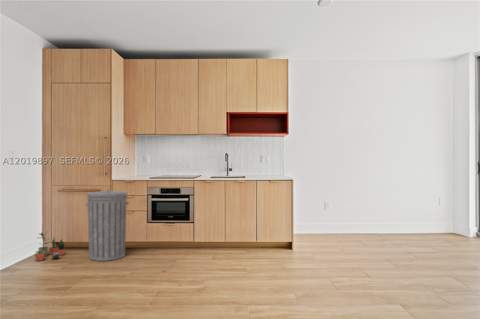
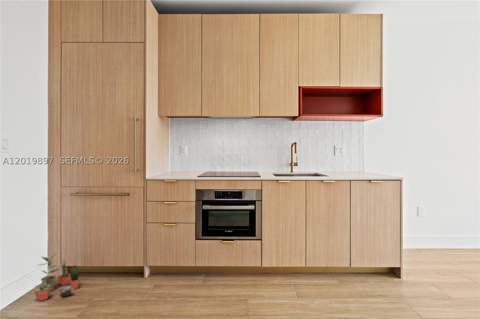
trash can: present [85,189,128,261] -> none [109,193,171,301]

